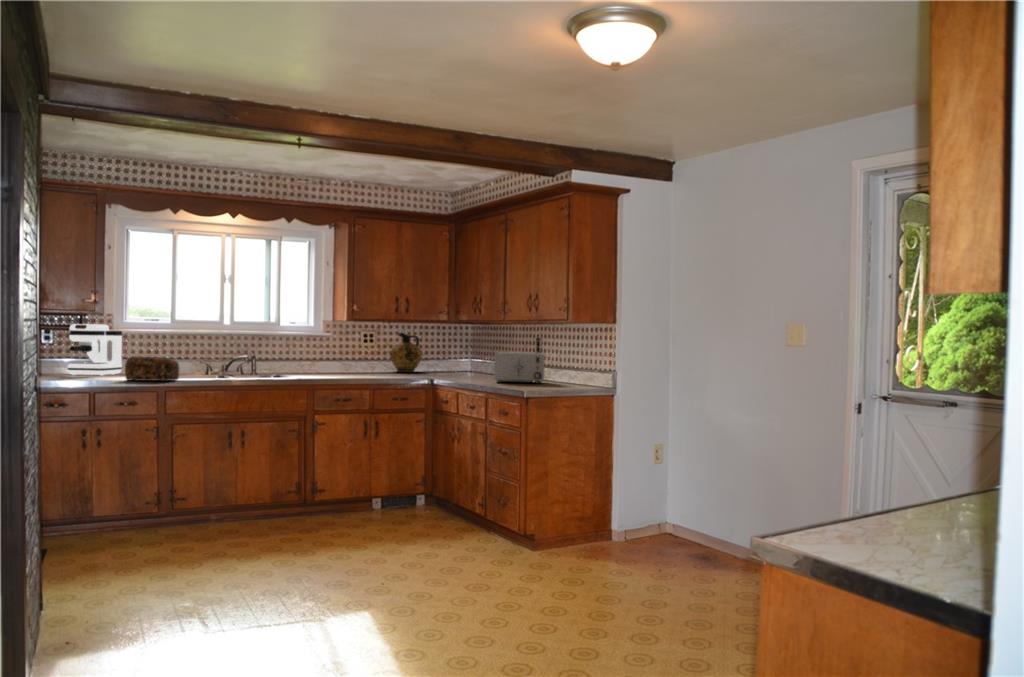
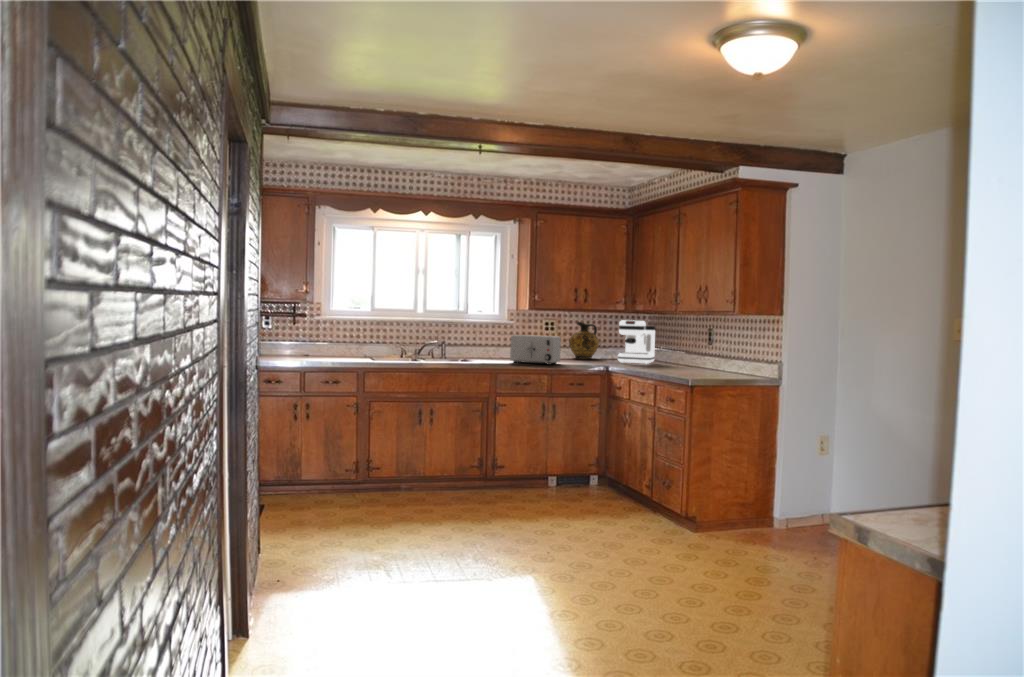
coffee maker: present [68,324,122,376] -> present [618,320,655,364]
toaster: present [494,352,545,384] -> present [510,335,561,365]
bread loaf: present [125,356,179,381] -> none [323,340,370,363]

